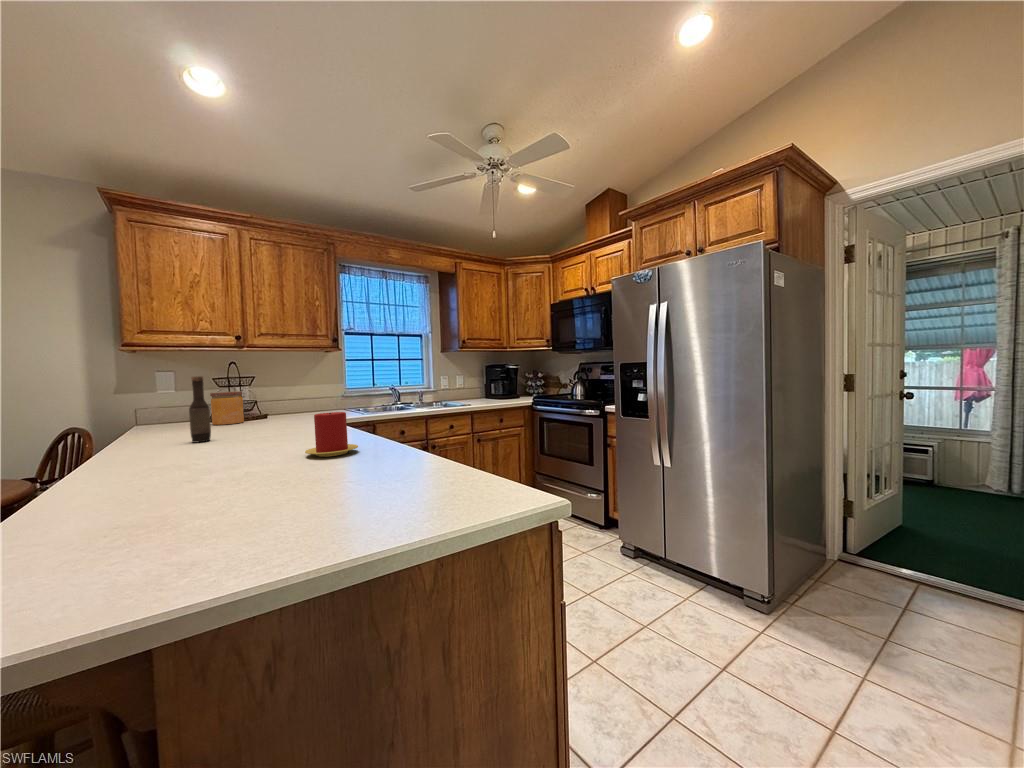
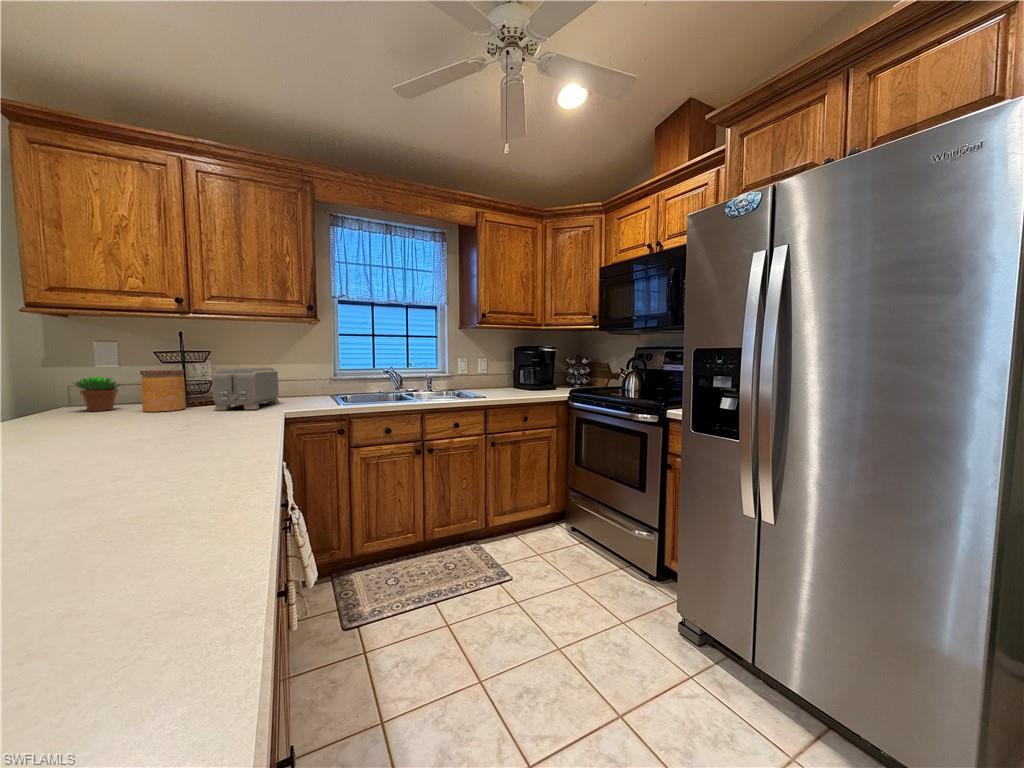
bottle: present [189,376,211,442] -> none [33,348,70,443]
toaster: none [269,388,313,422] -> present [212,368,280,410]
succulent plant: none [152,398,189,427] -> present [73,376,119,411]
candle: present [305,412,358,457] -> none [84,417,200,500]

